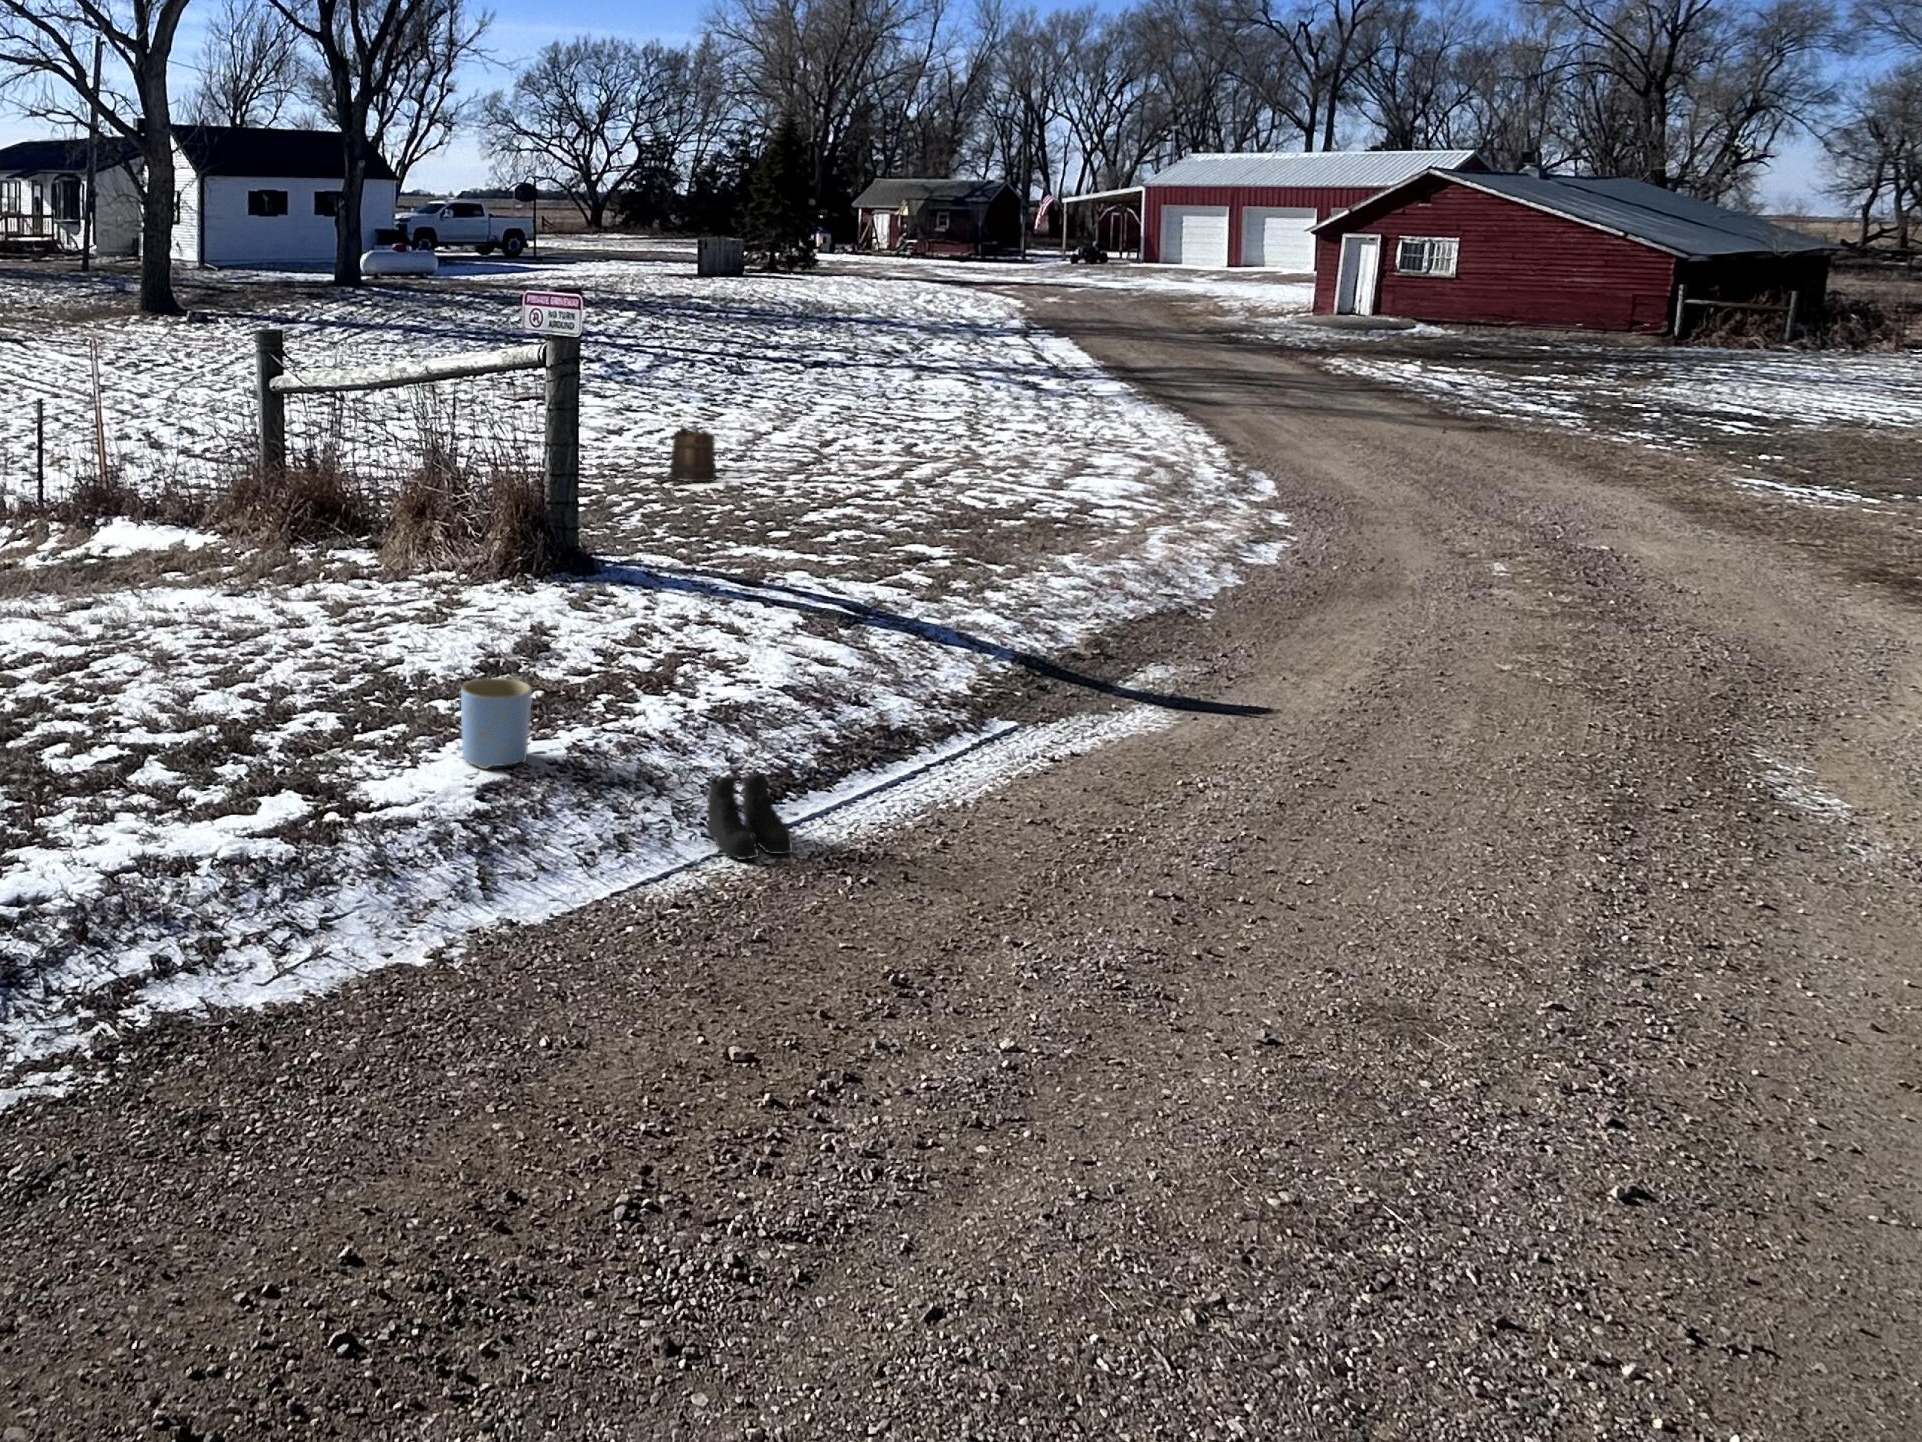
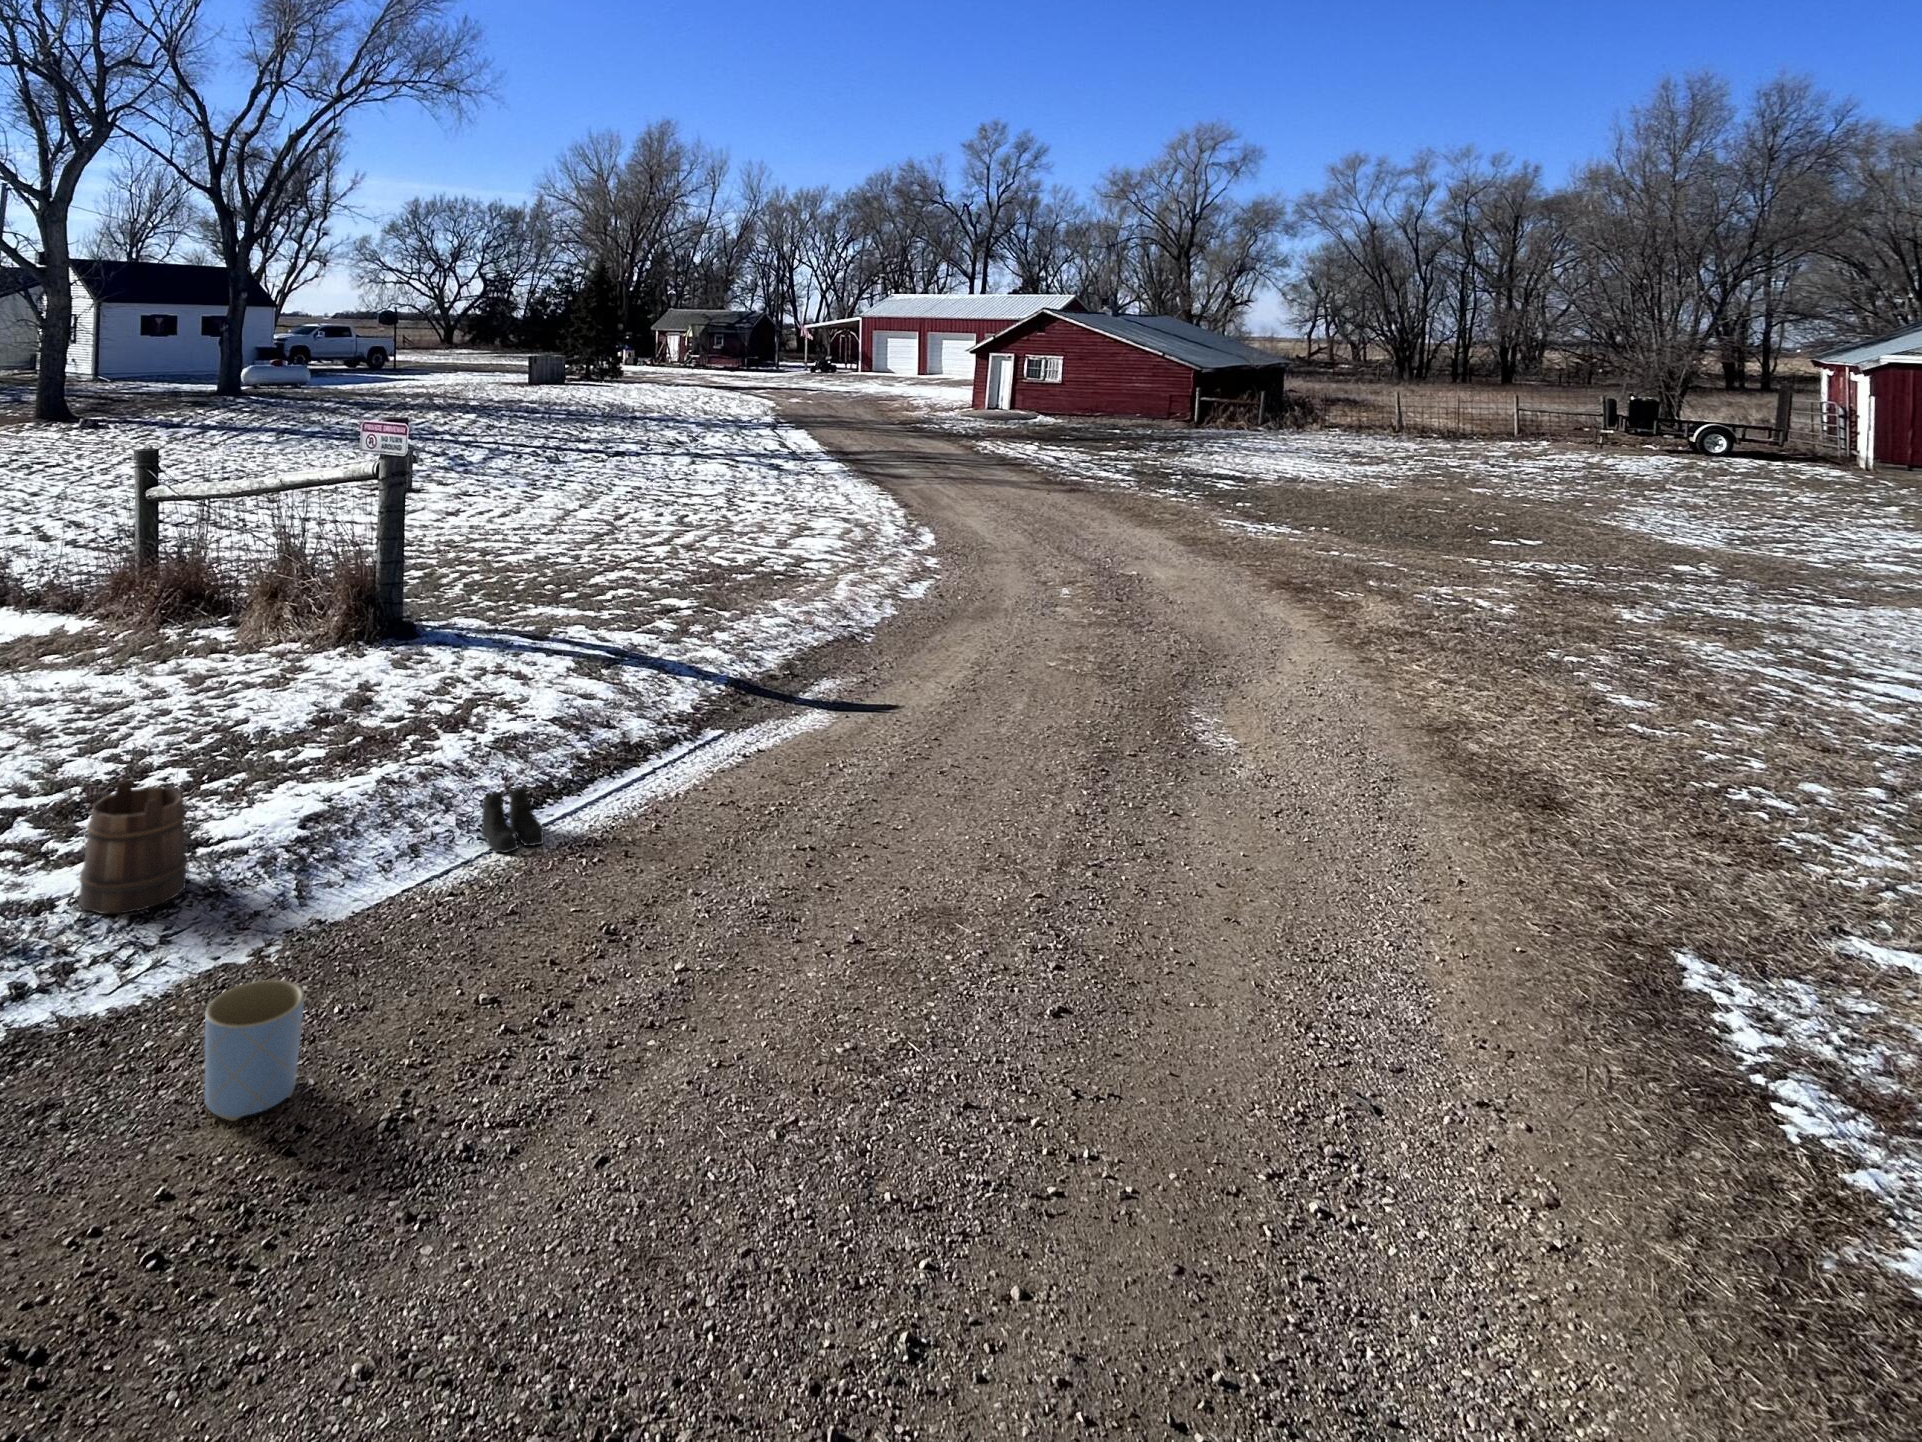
bucket: present [670,426,716,482] -> present [78,780,188,914]
planter: present [461,678,532,769] -> present [205,980,304,1121]

